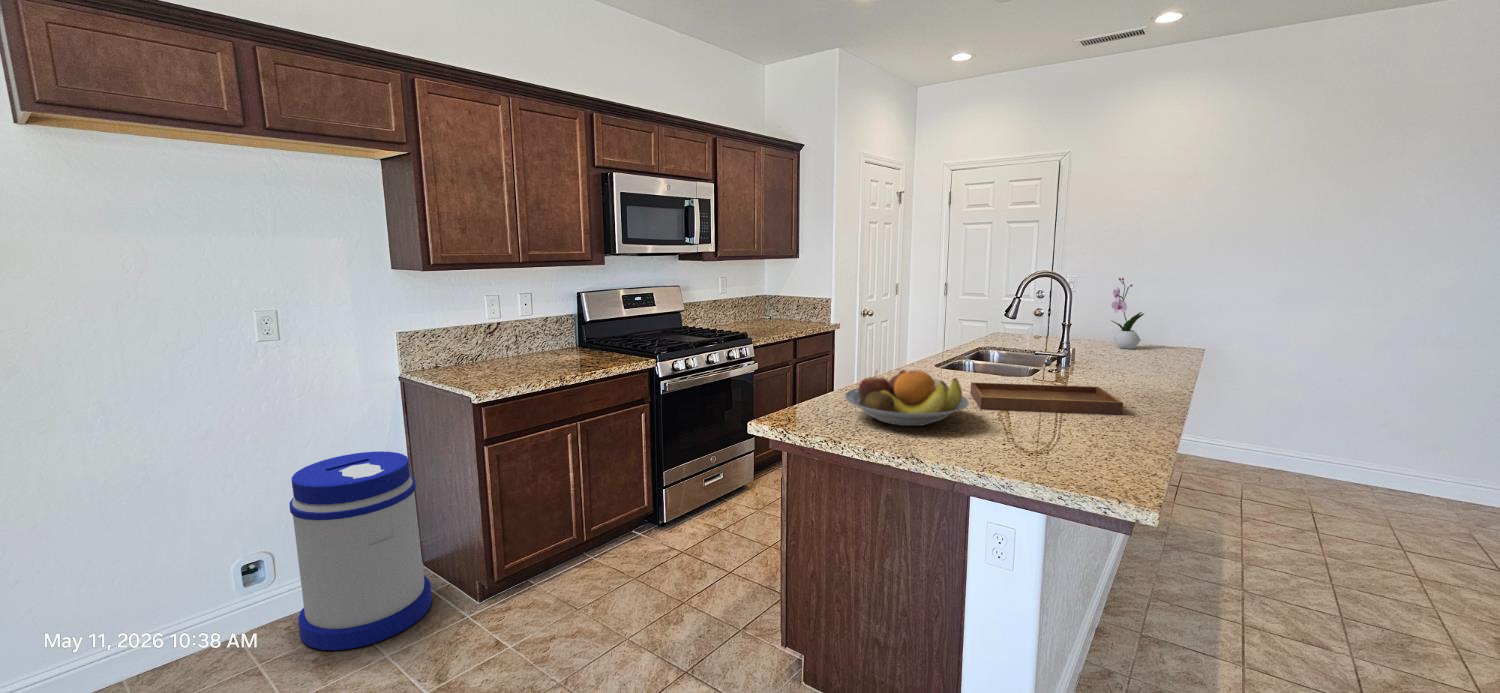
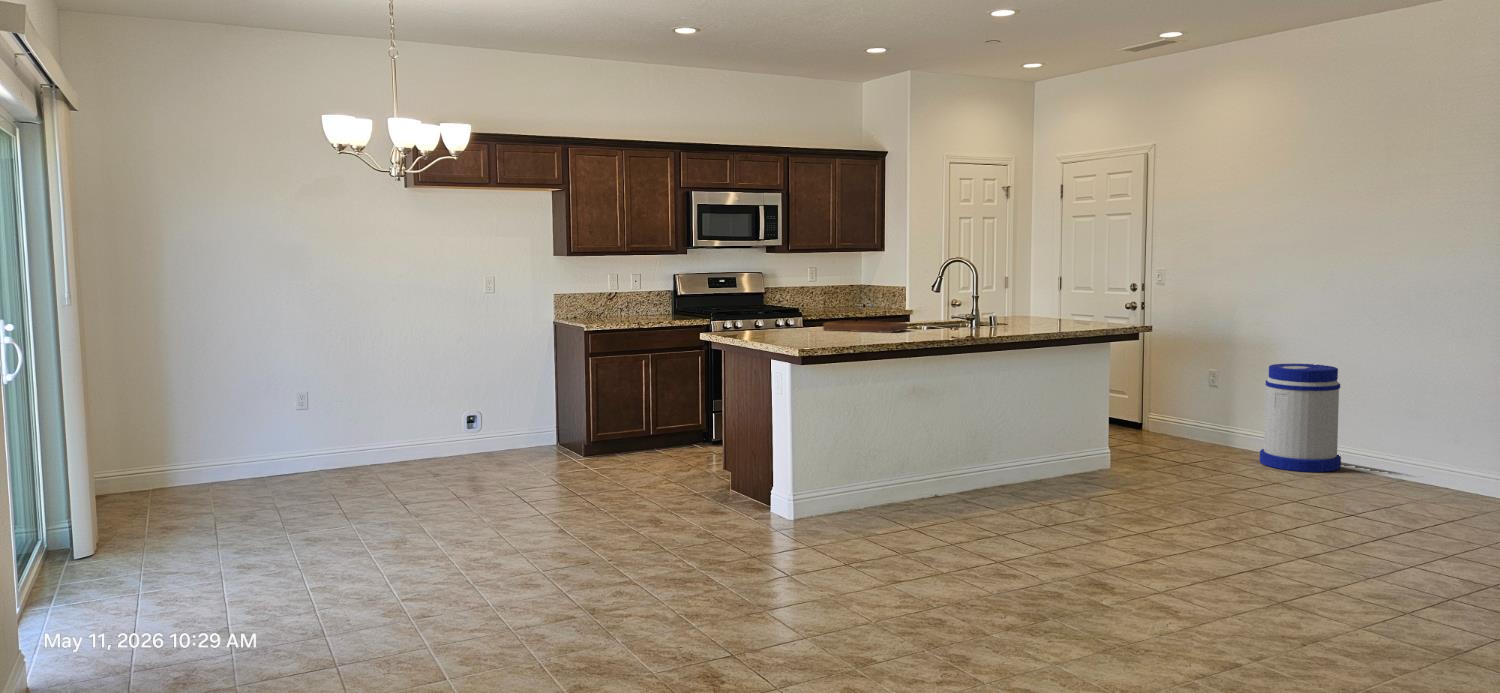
flower arrangement: present [1111,278,1144,349] -> none [1065,263,1087,321]
fruit bowl: present [845,370,969,426] -> none [738,303,803,332]
trash can: present [289,451,432,650] -> present [1260,364,1341,472]

